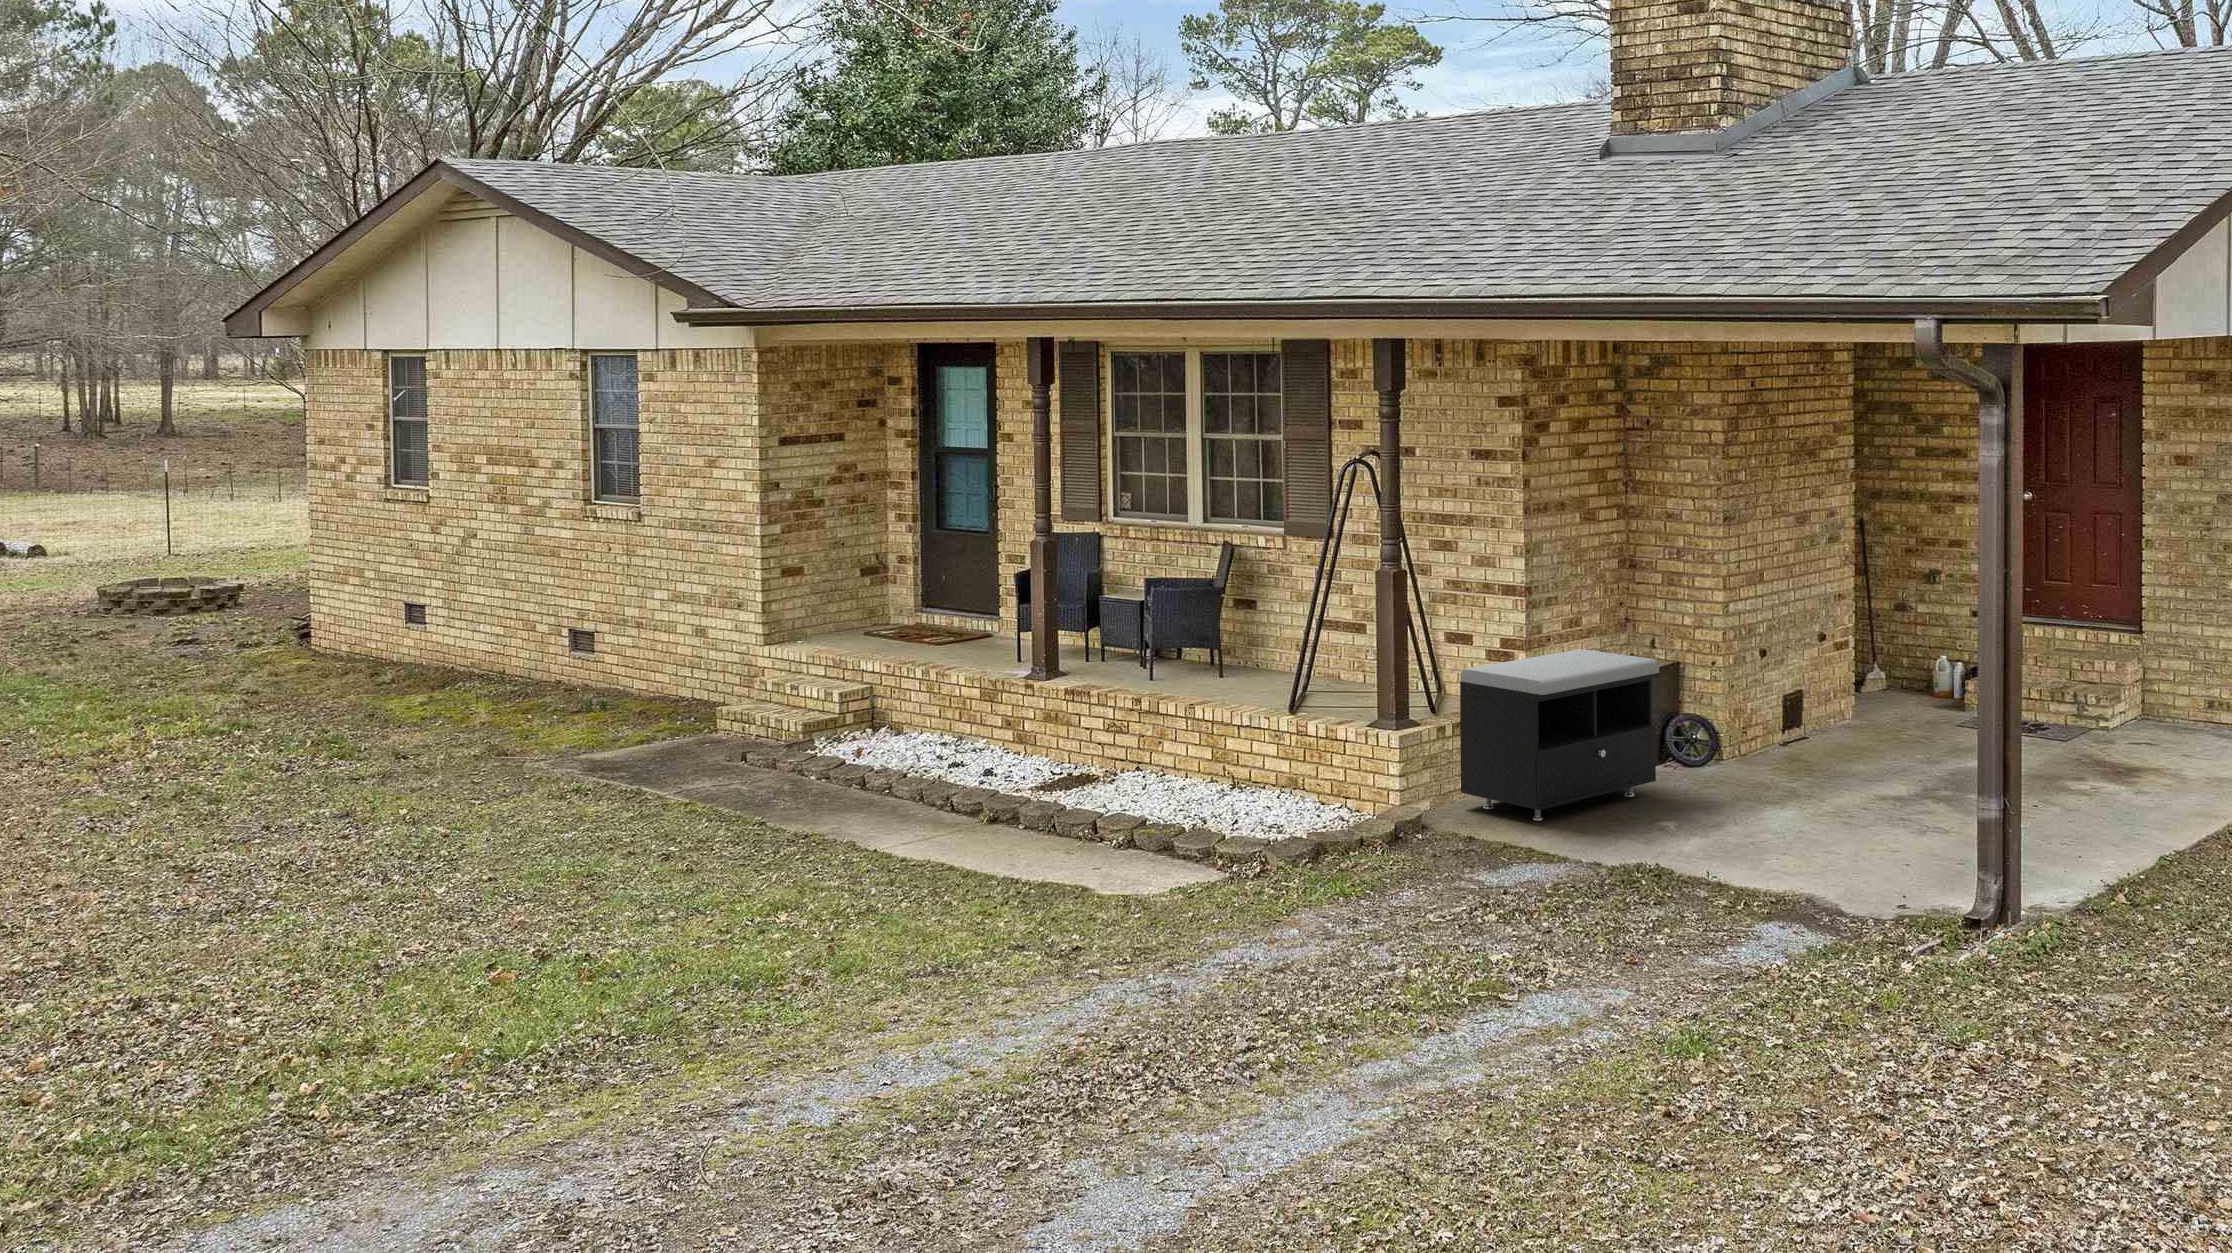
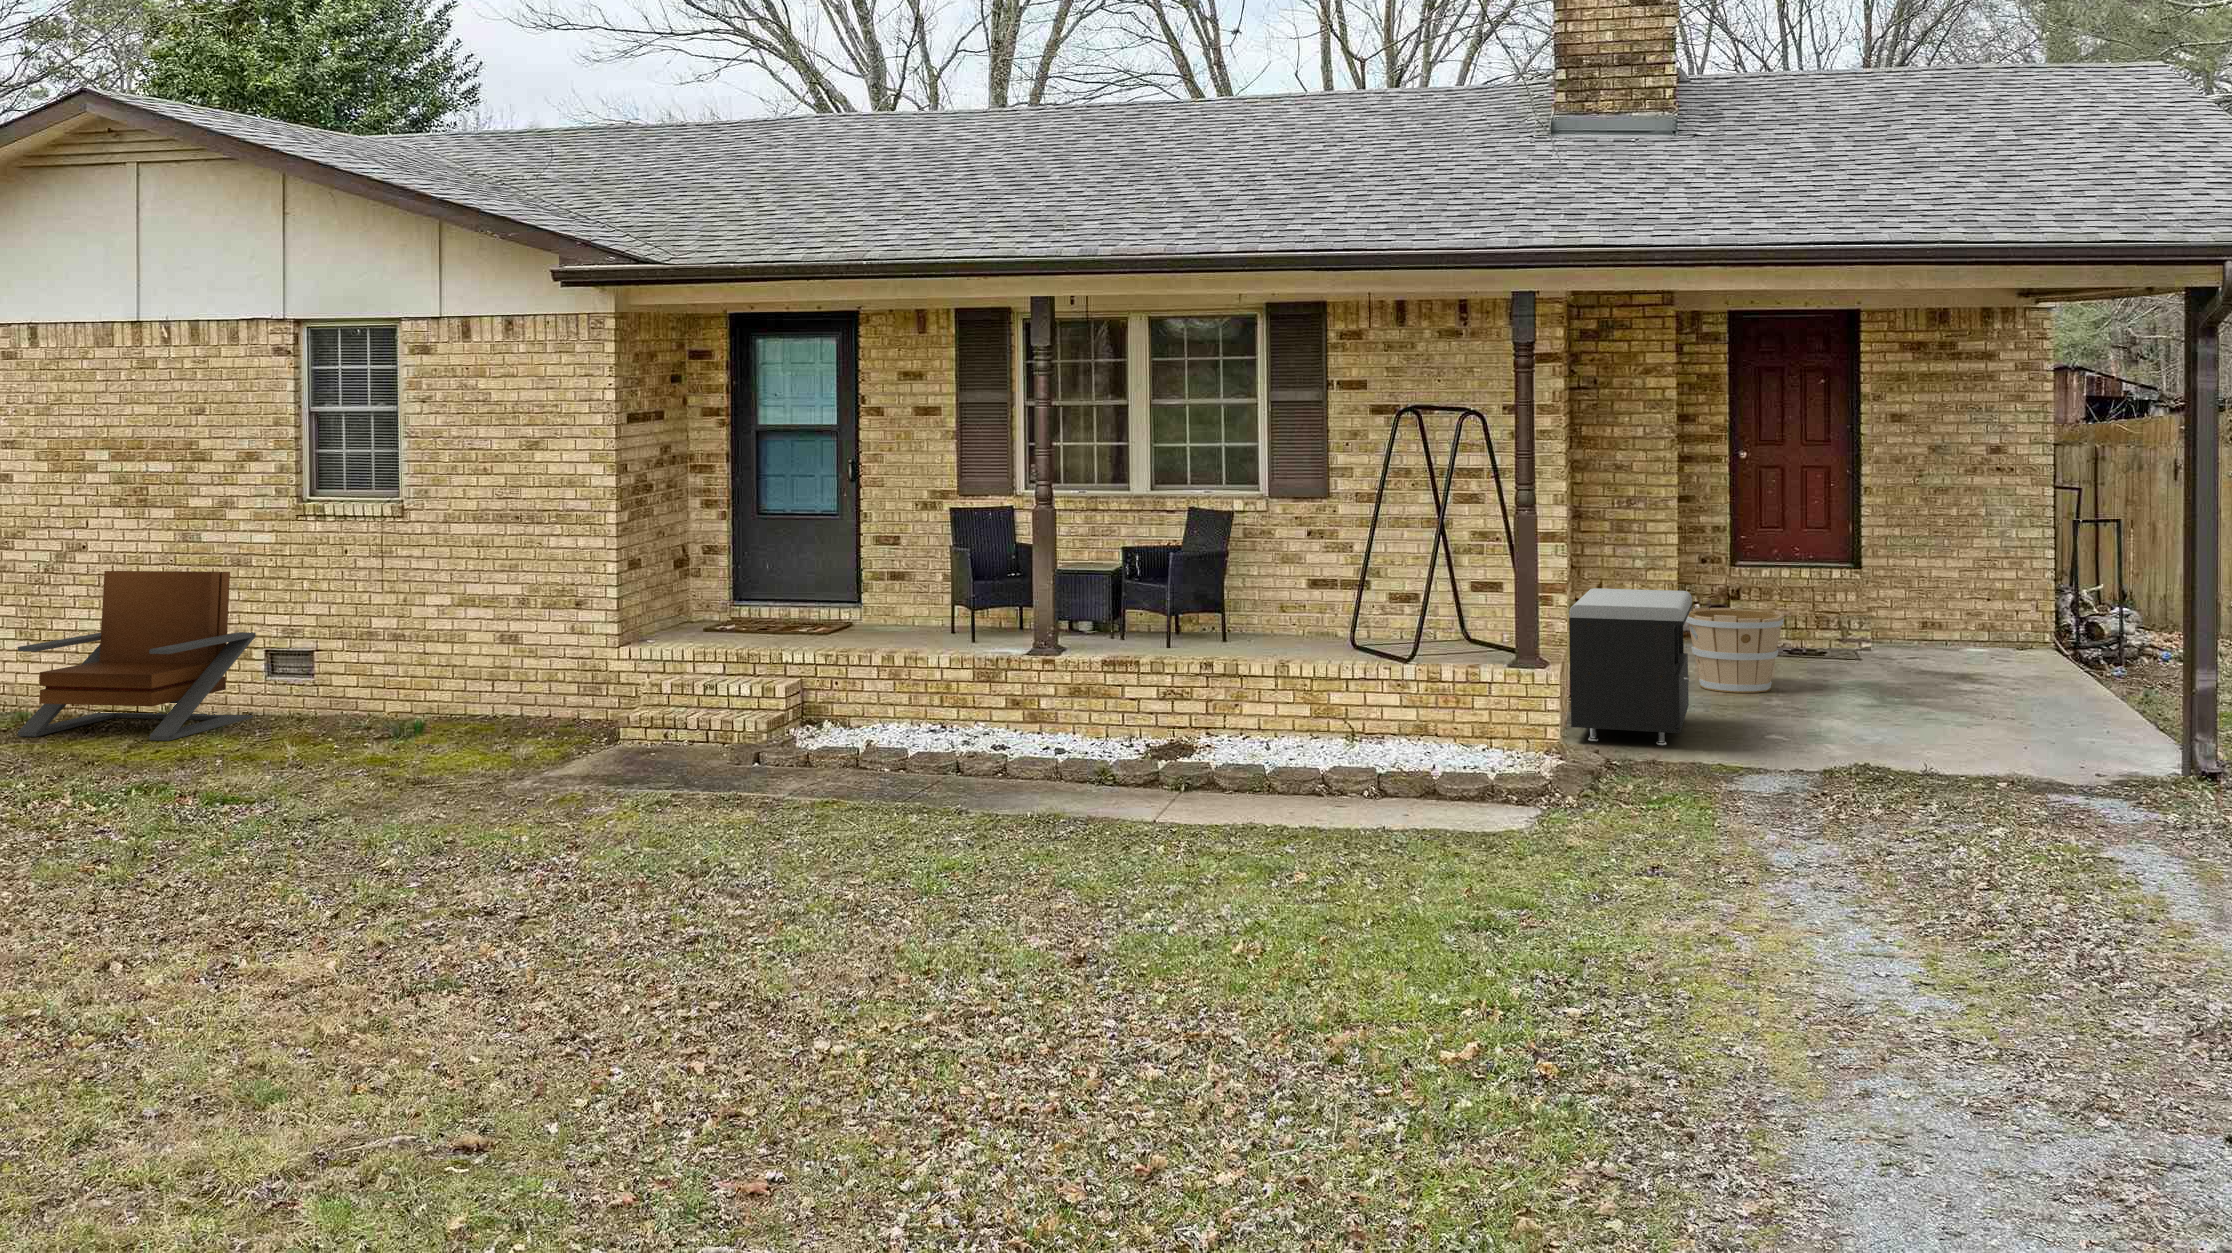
lounge chair: none [385,555,563,696] -> present [18,571,256,741]
wooden bucket: none [1773,673,1878,772] -> present [1686,607,1784,693]

